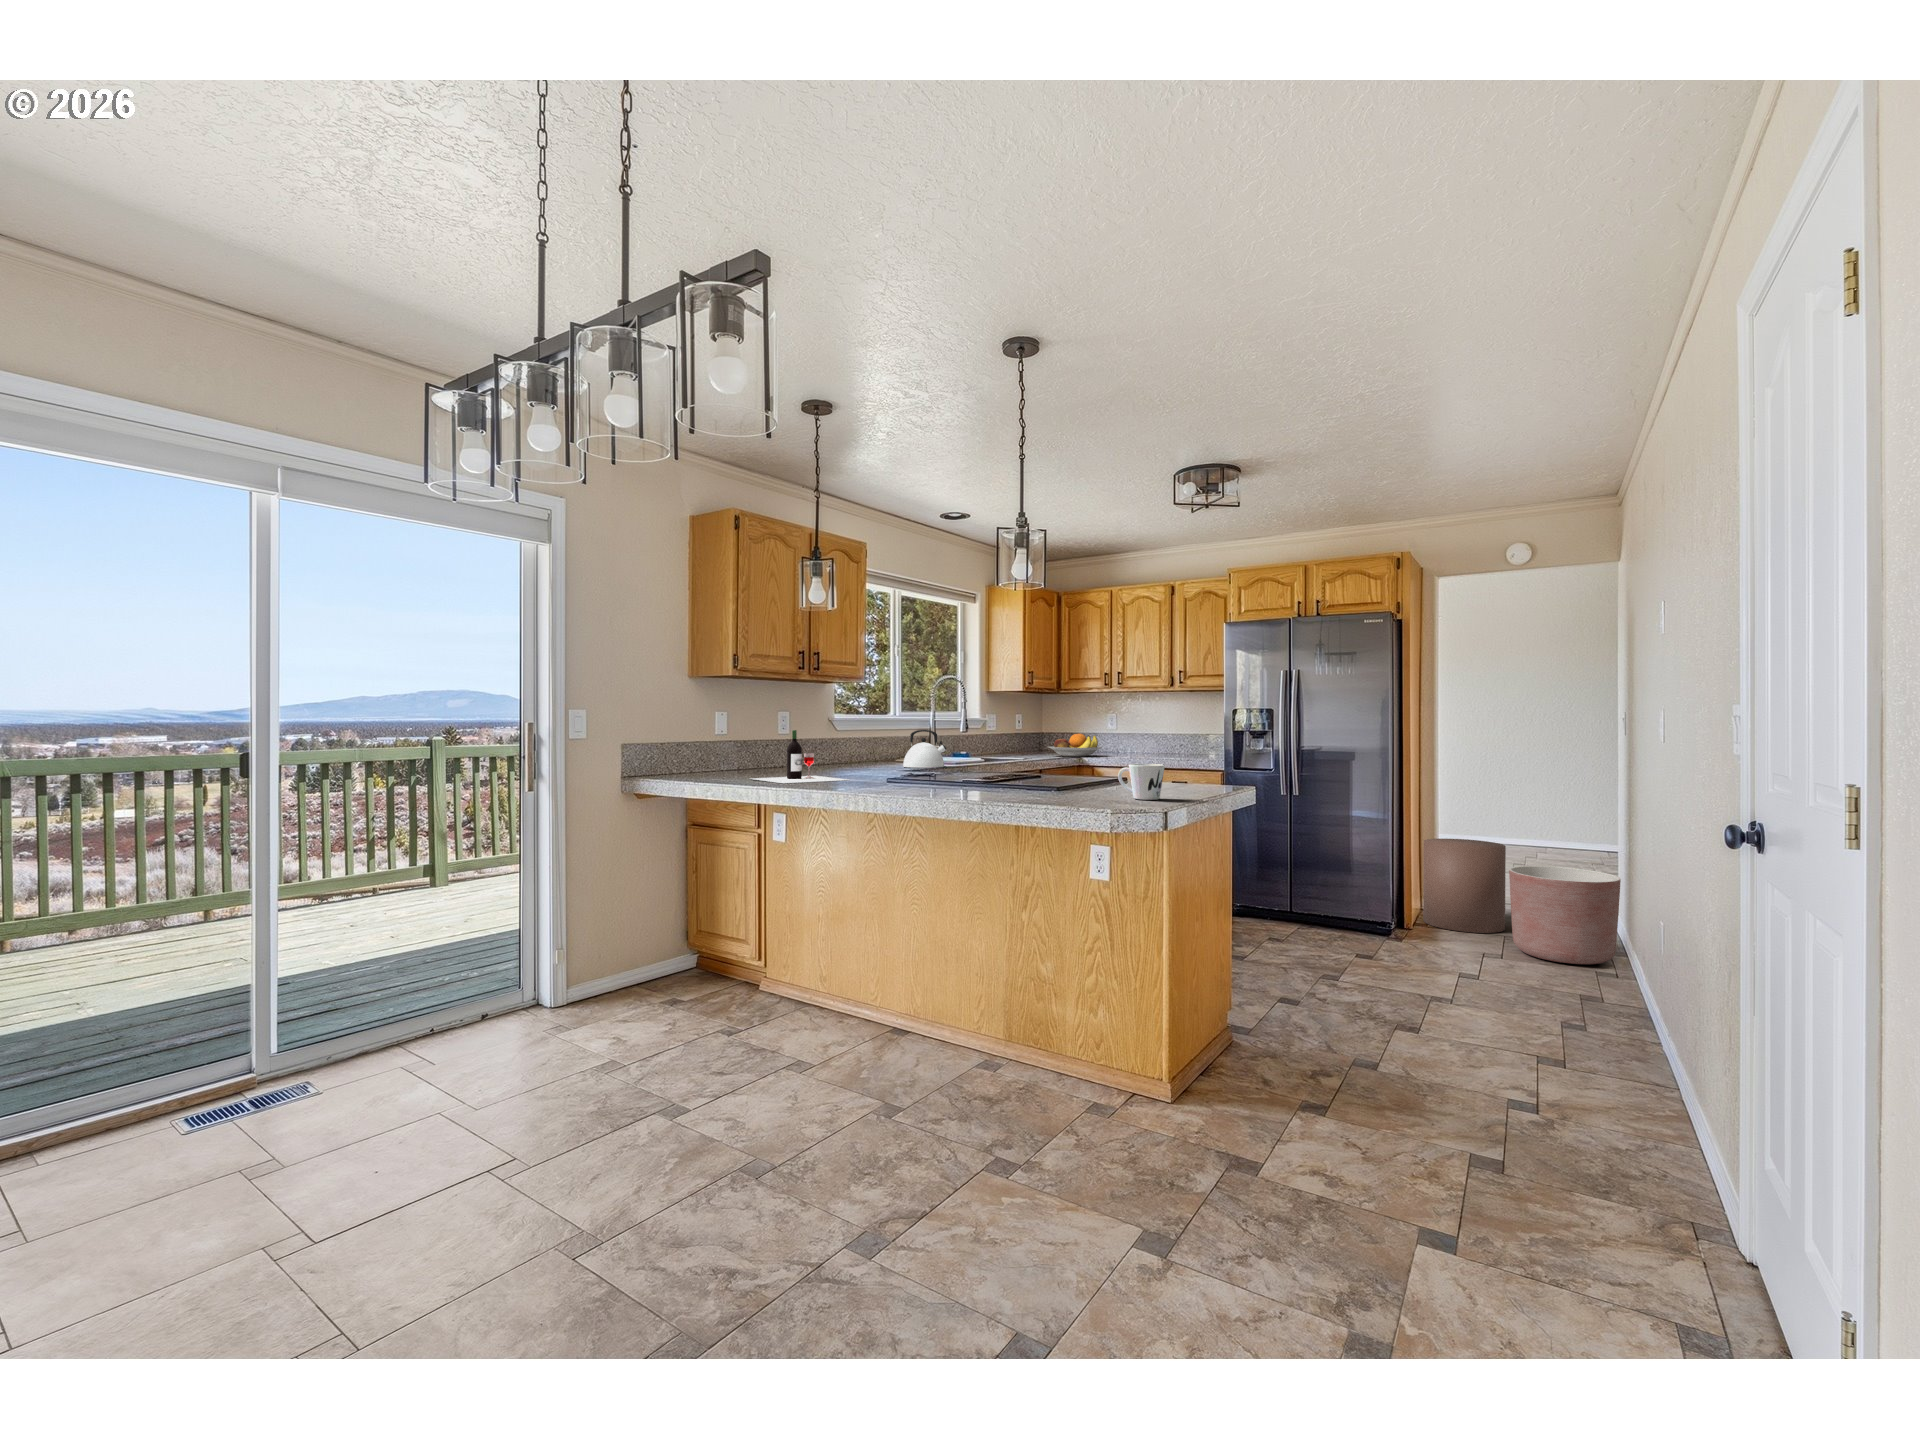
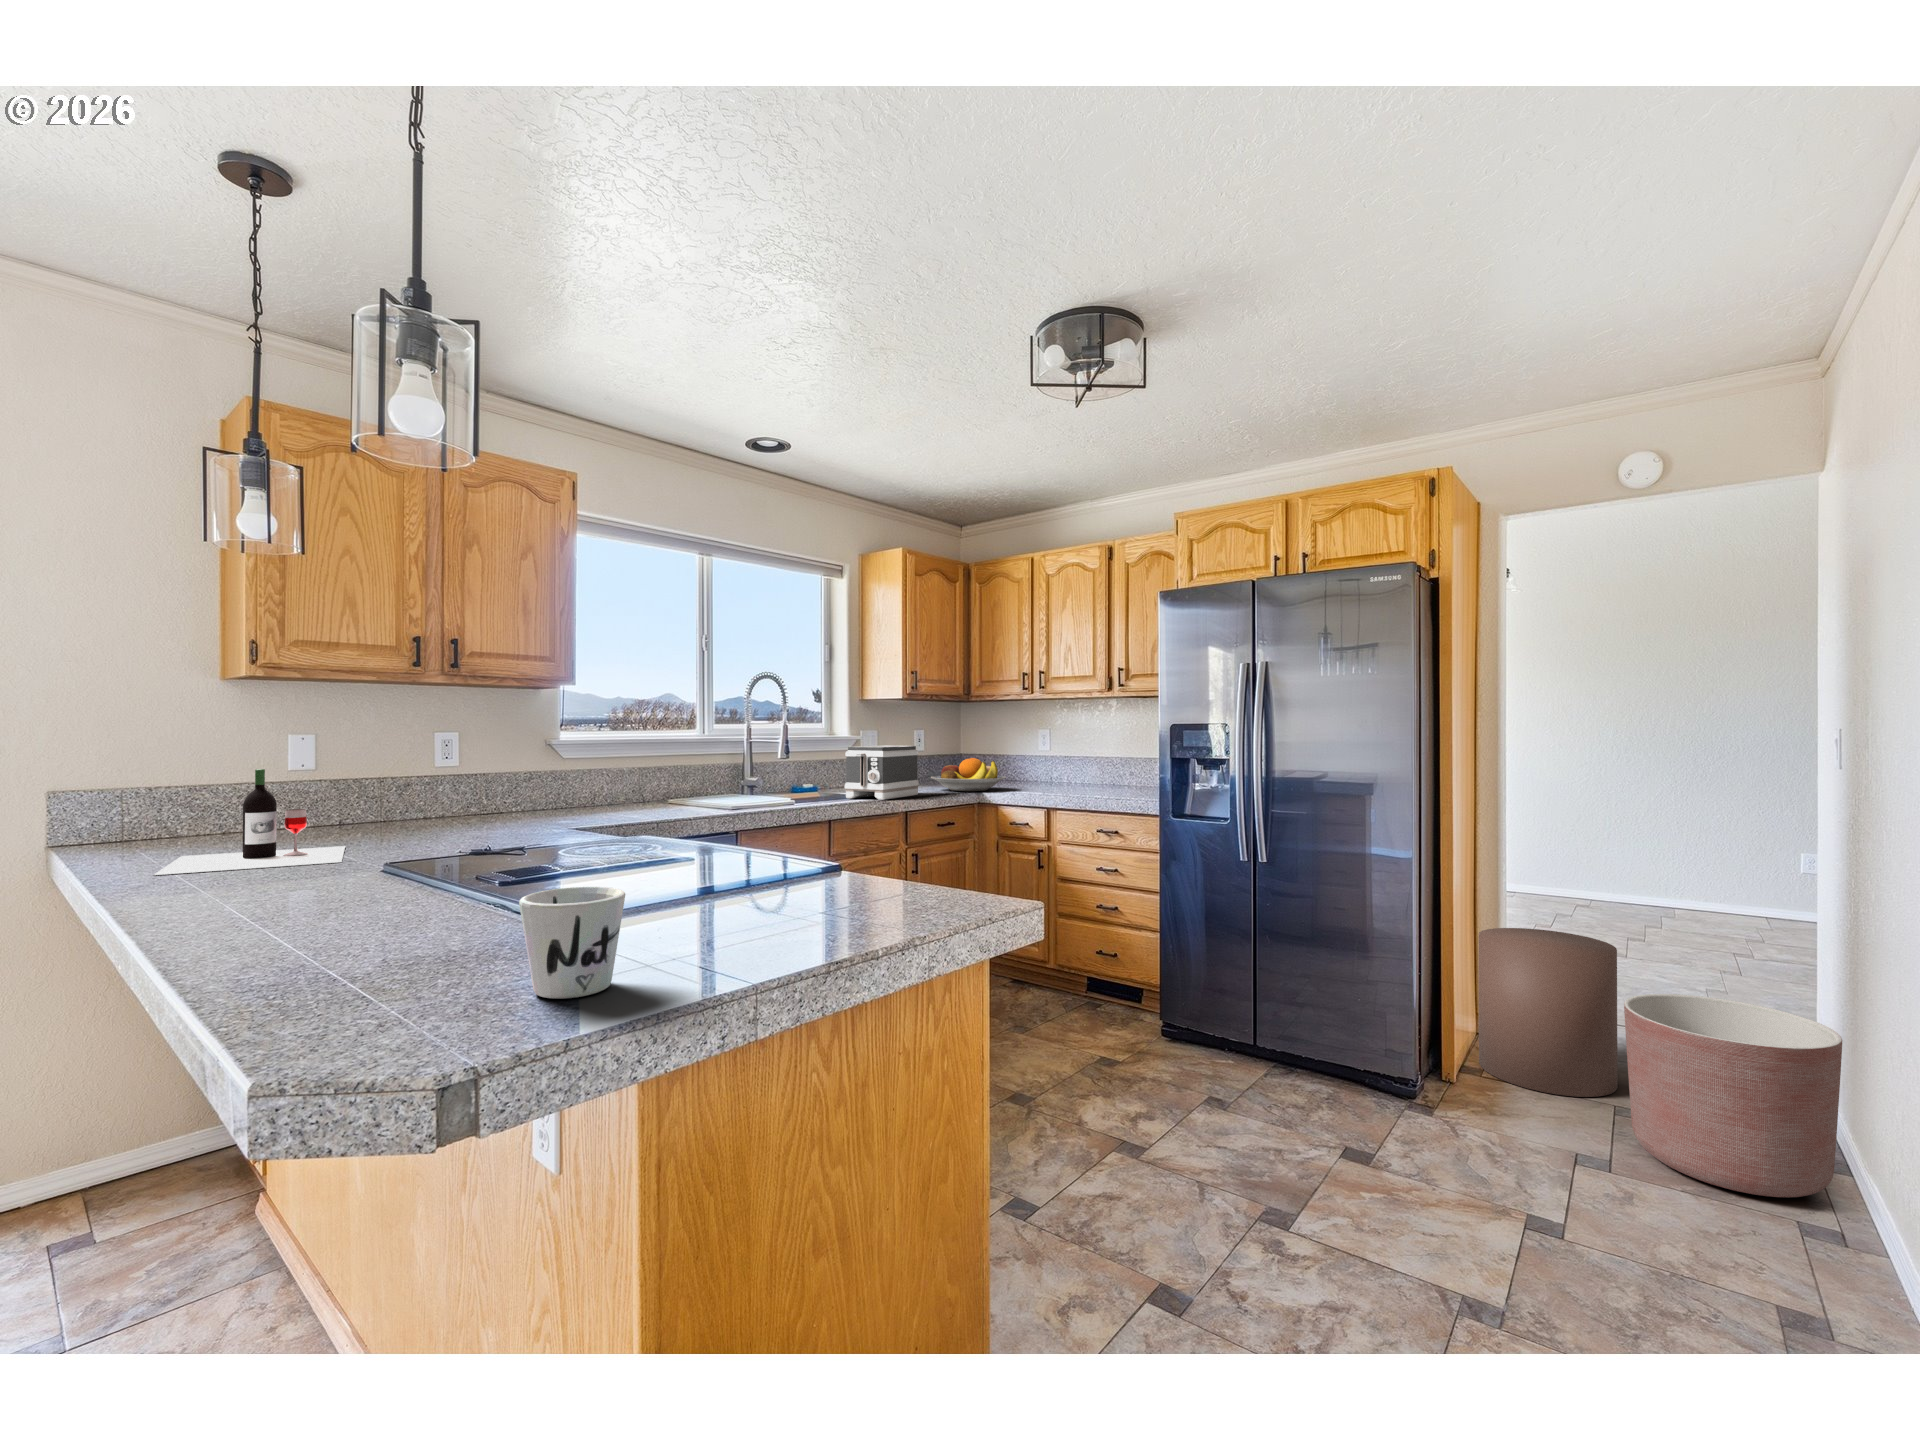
toaster: none [1008,724,1051,760] -> present [845,746,919,800]
kettle: present [903,730,946,768] -> none [615,759,686,820]

